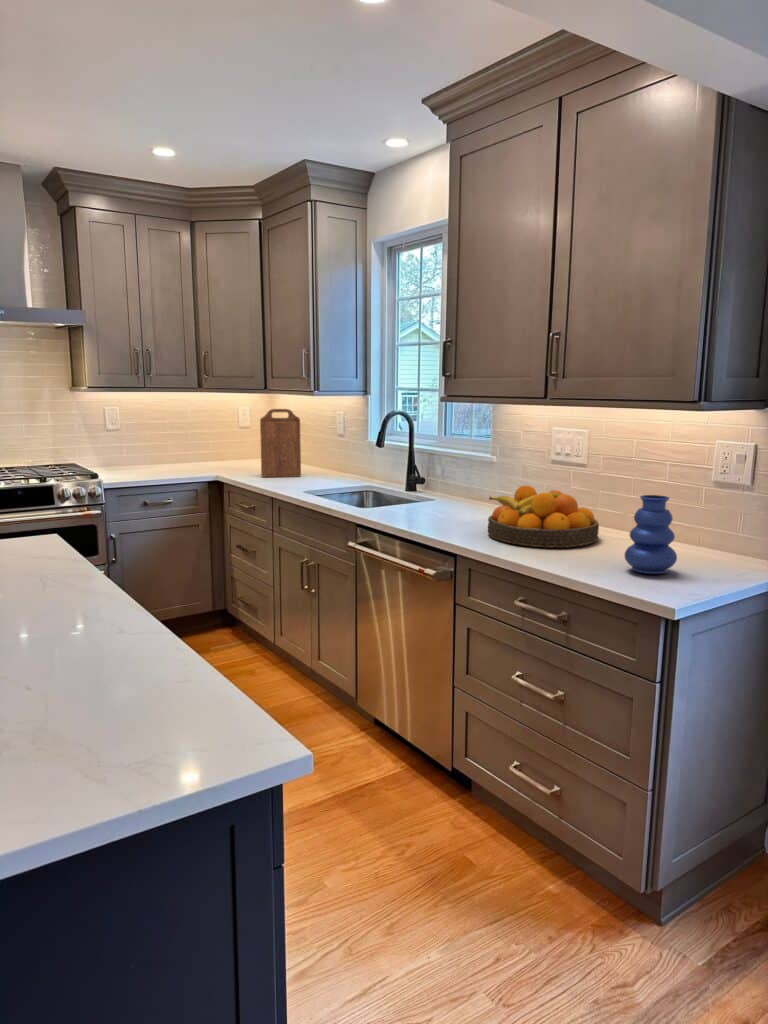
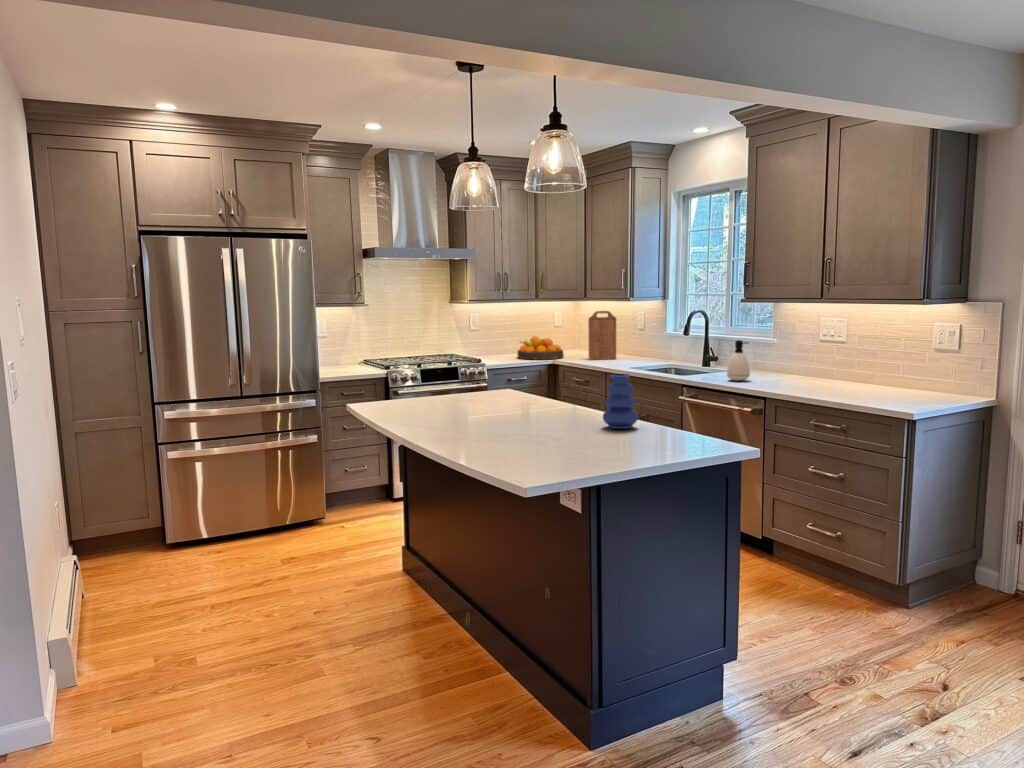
soap dispenser: none [414,460,447,522] -> present [727,340,750,381]
fruit bowl: present [488,486,599,548] -> present [517,336,564,359]
vase: present [625,495,677,574] -> present [603,374,638,429]

